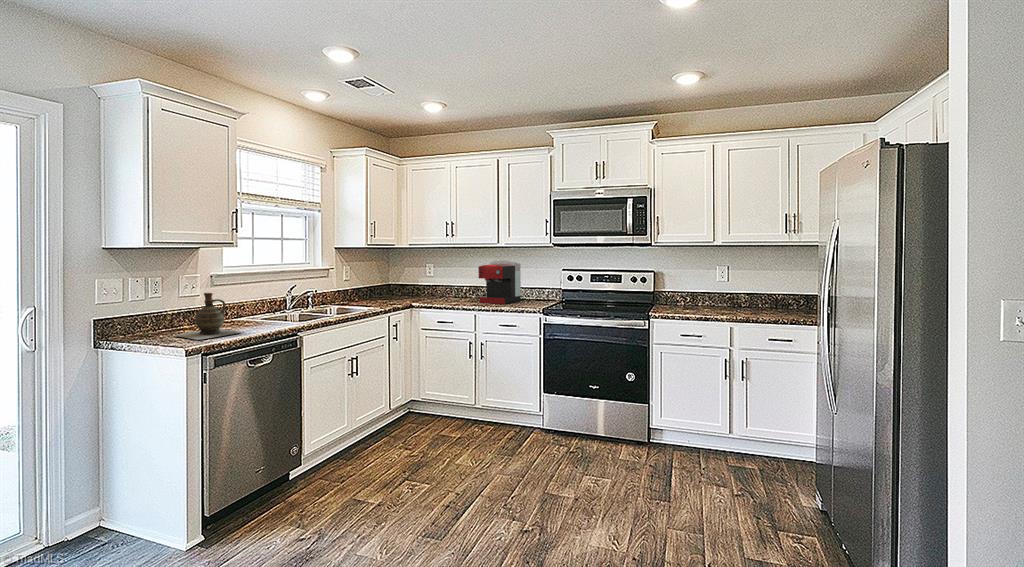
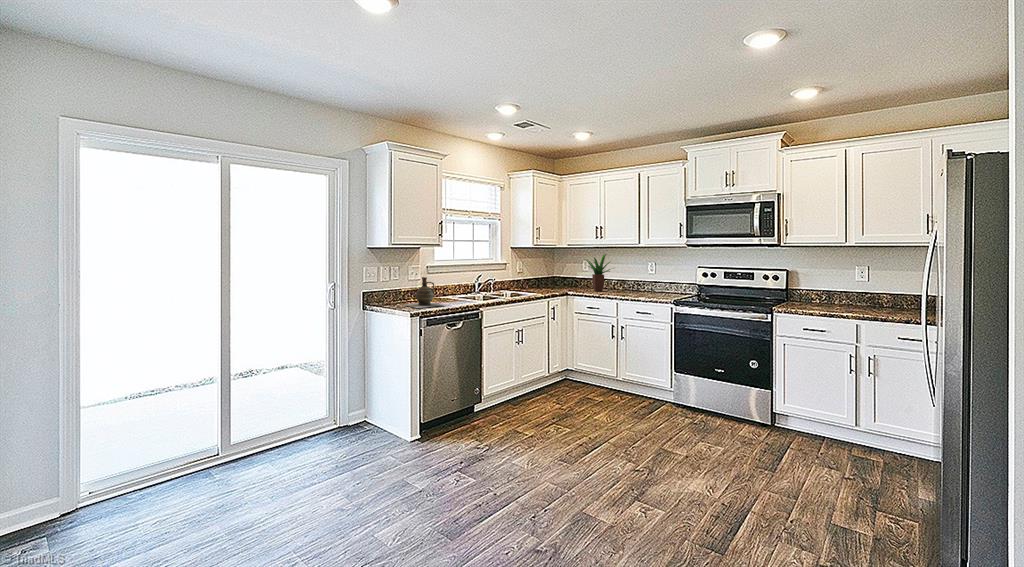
potted plant: none [430,254,468,300] -> present [586,254,610,291]
coffee maker: present [478,261,521,304] -> none [624,259,661,296]

